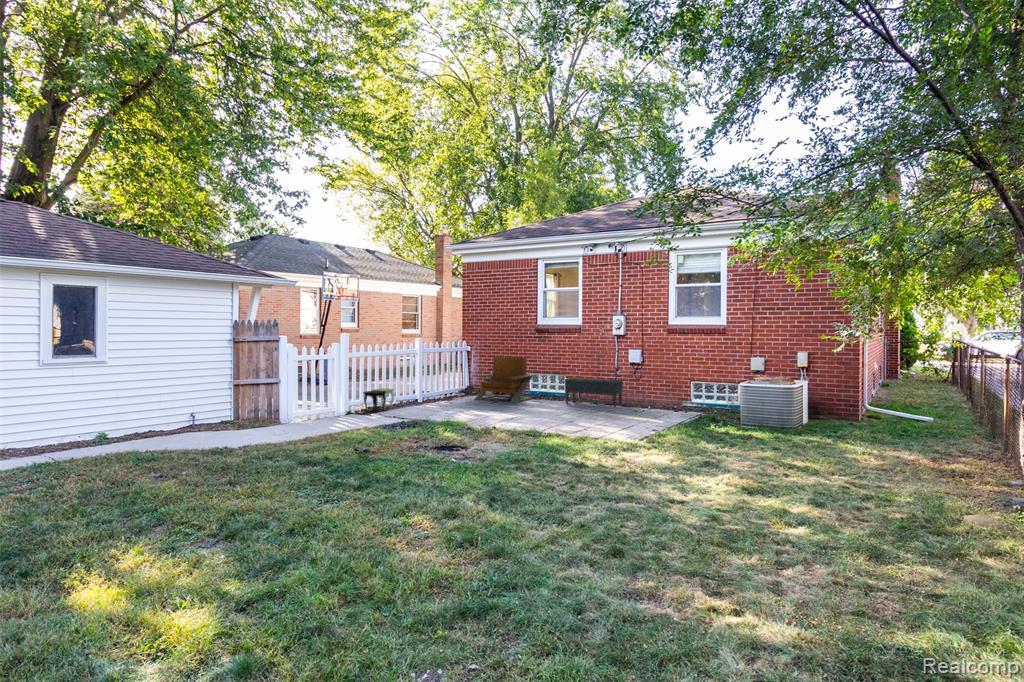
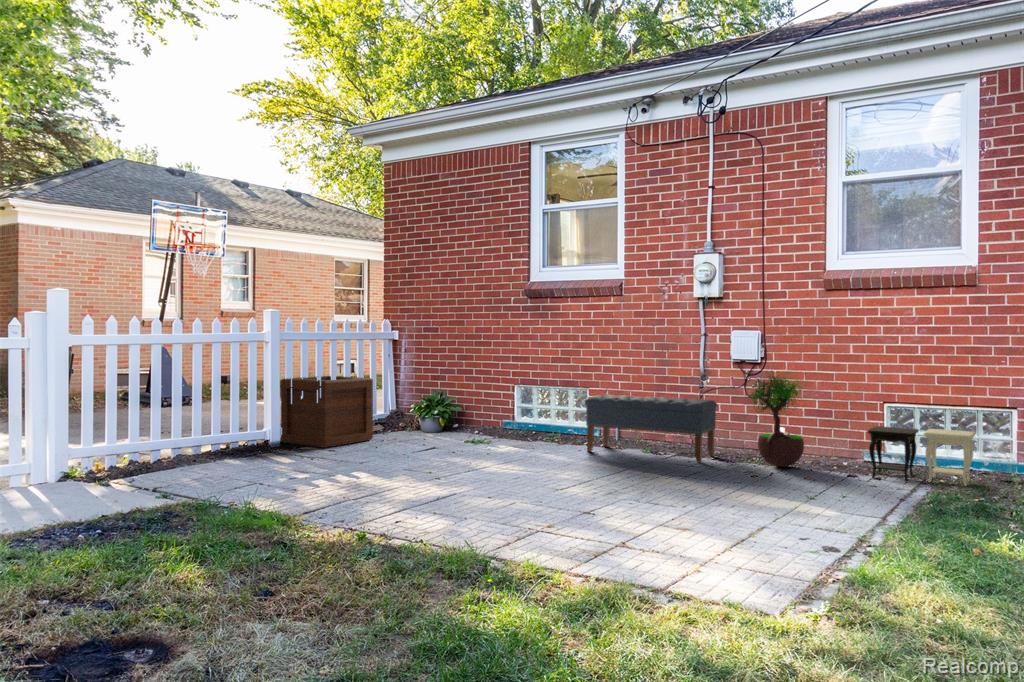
lounge chair: present [475,356,533,402] -> none [395,349,521,448]
potted tree: none [634,365,659,408] -> present [747,370,804,467]
wooden crate: none [423,369,465,403] -> present [281,376,373,448]
side table: present [363,388,394,412] -> present [867,426,976,486]

